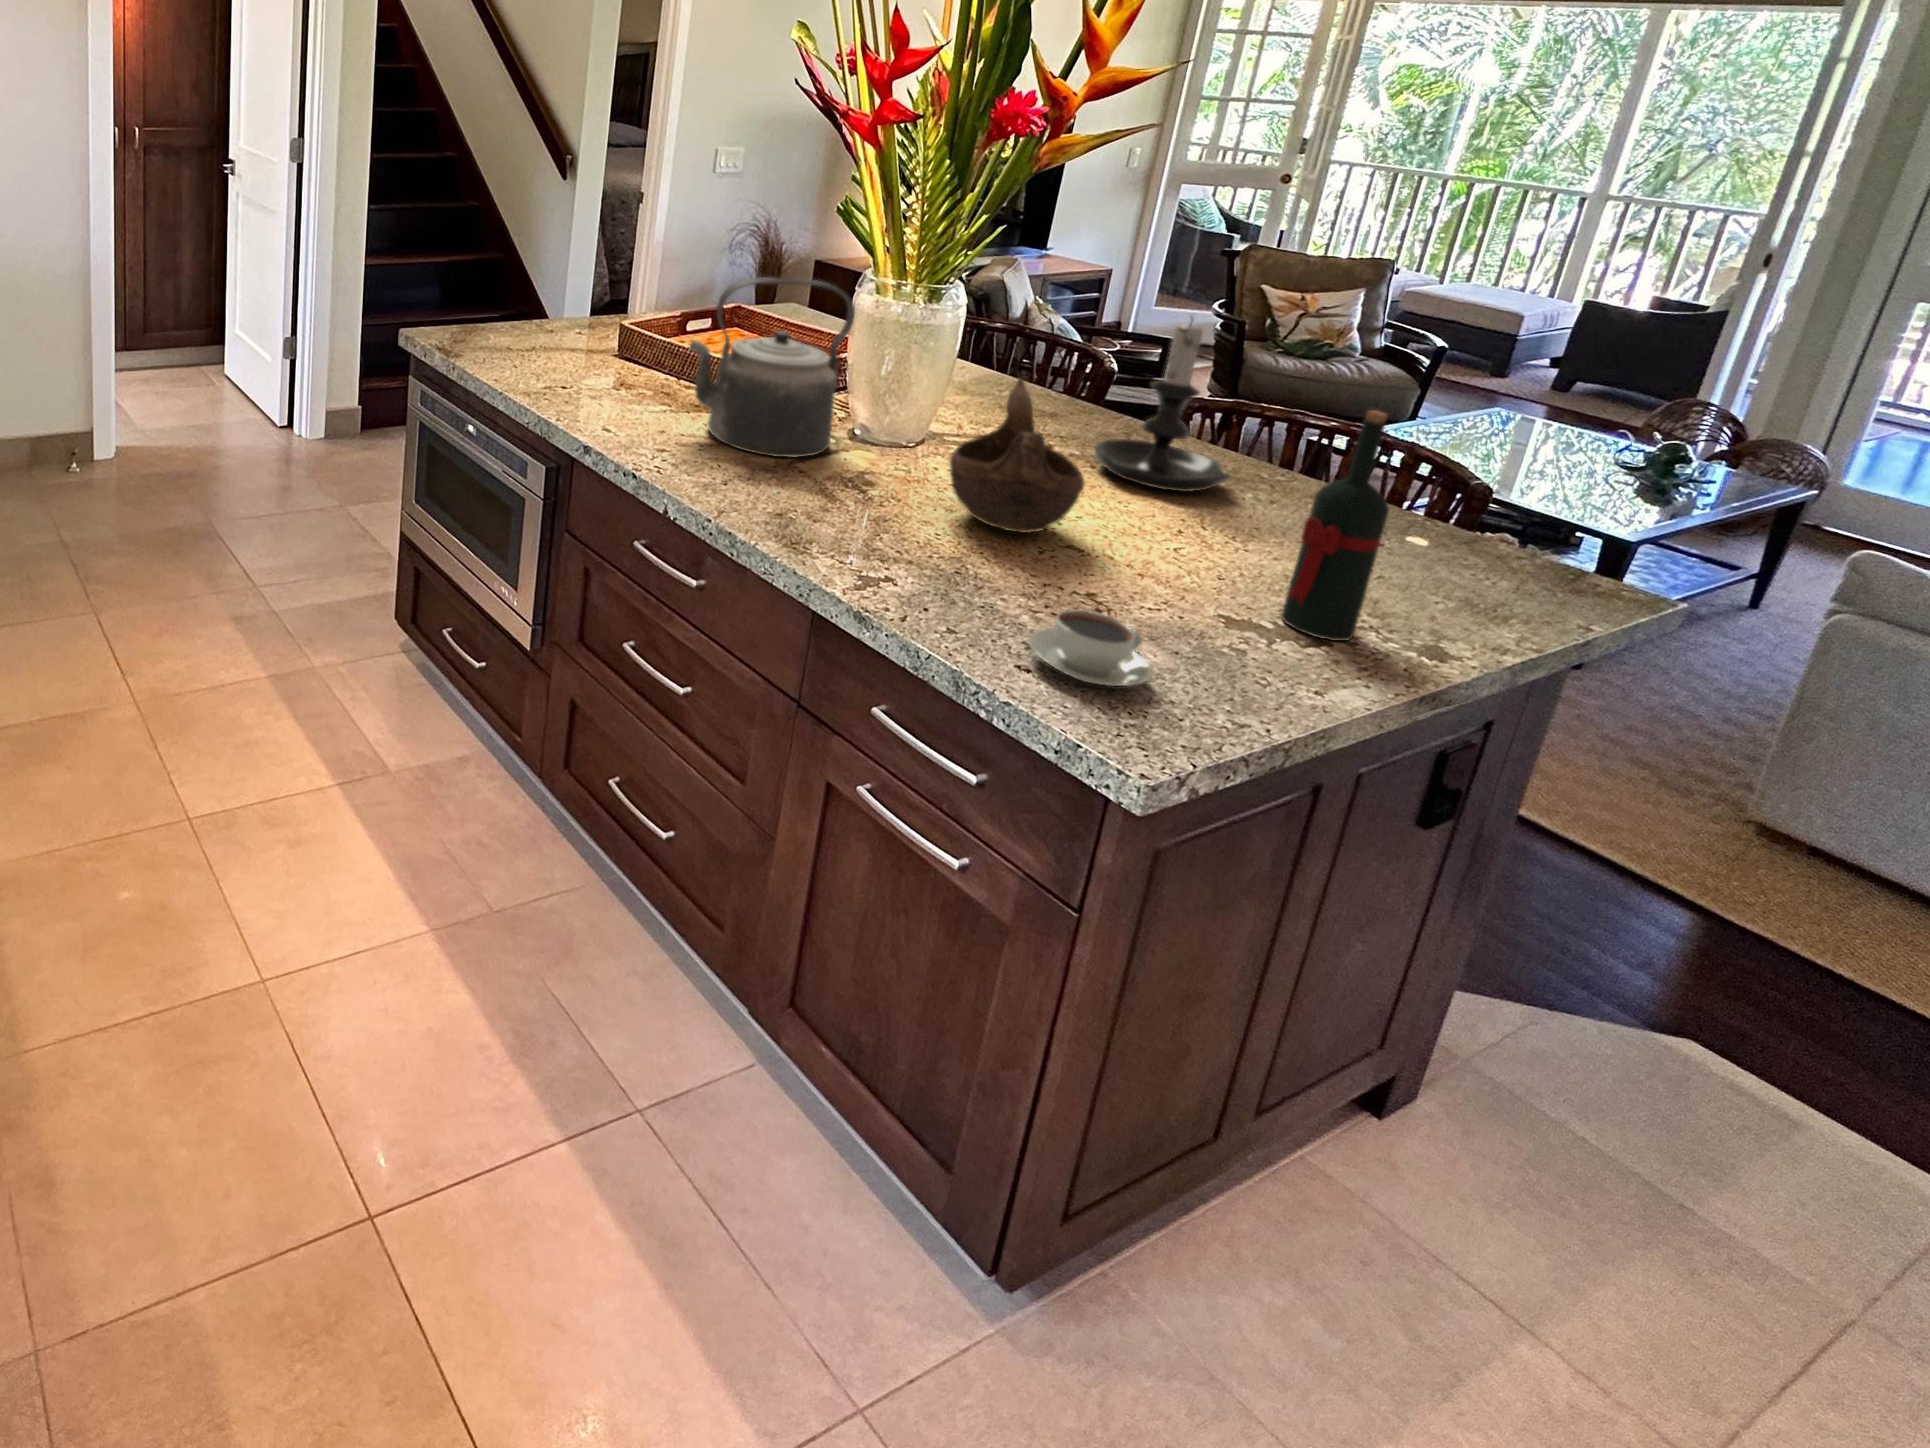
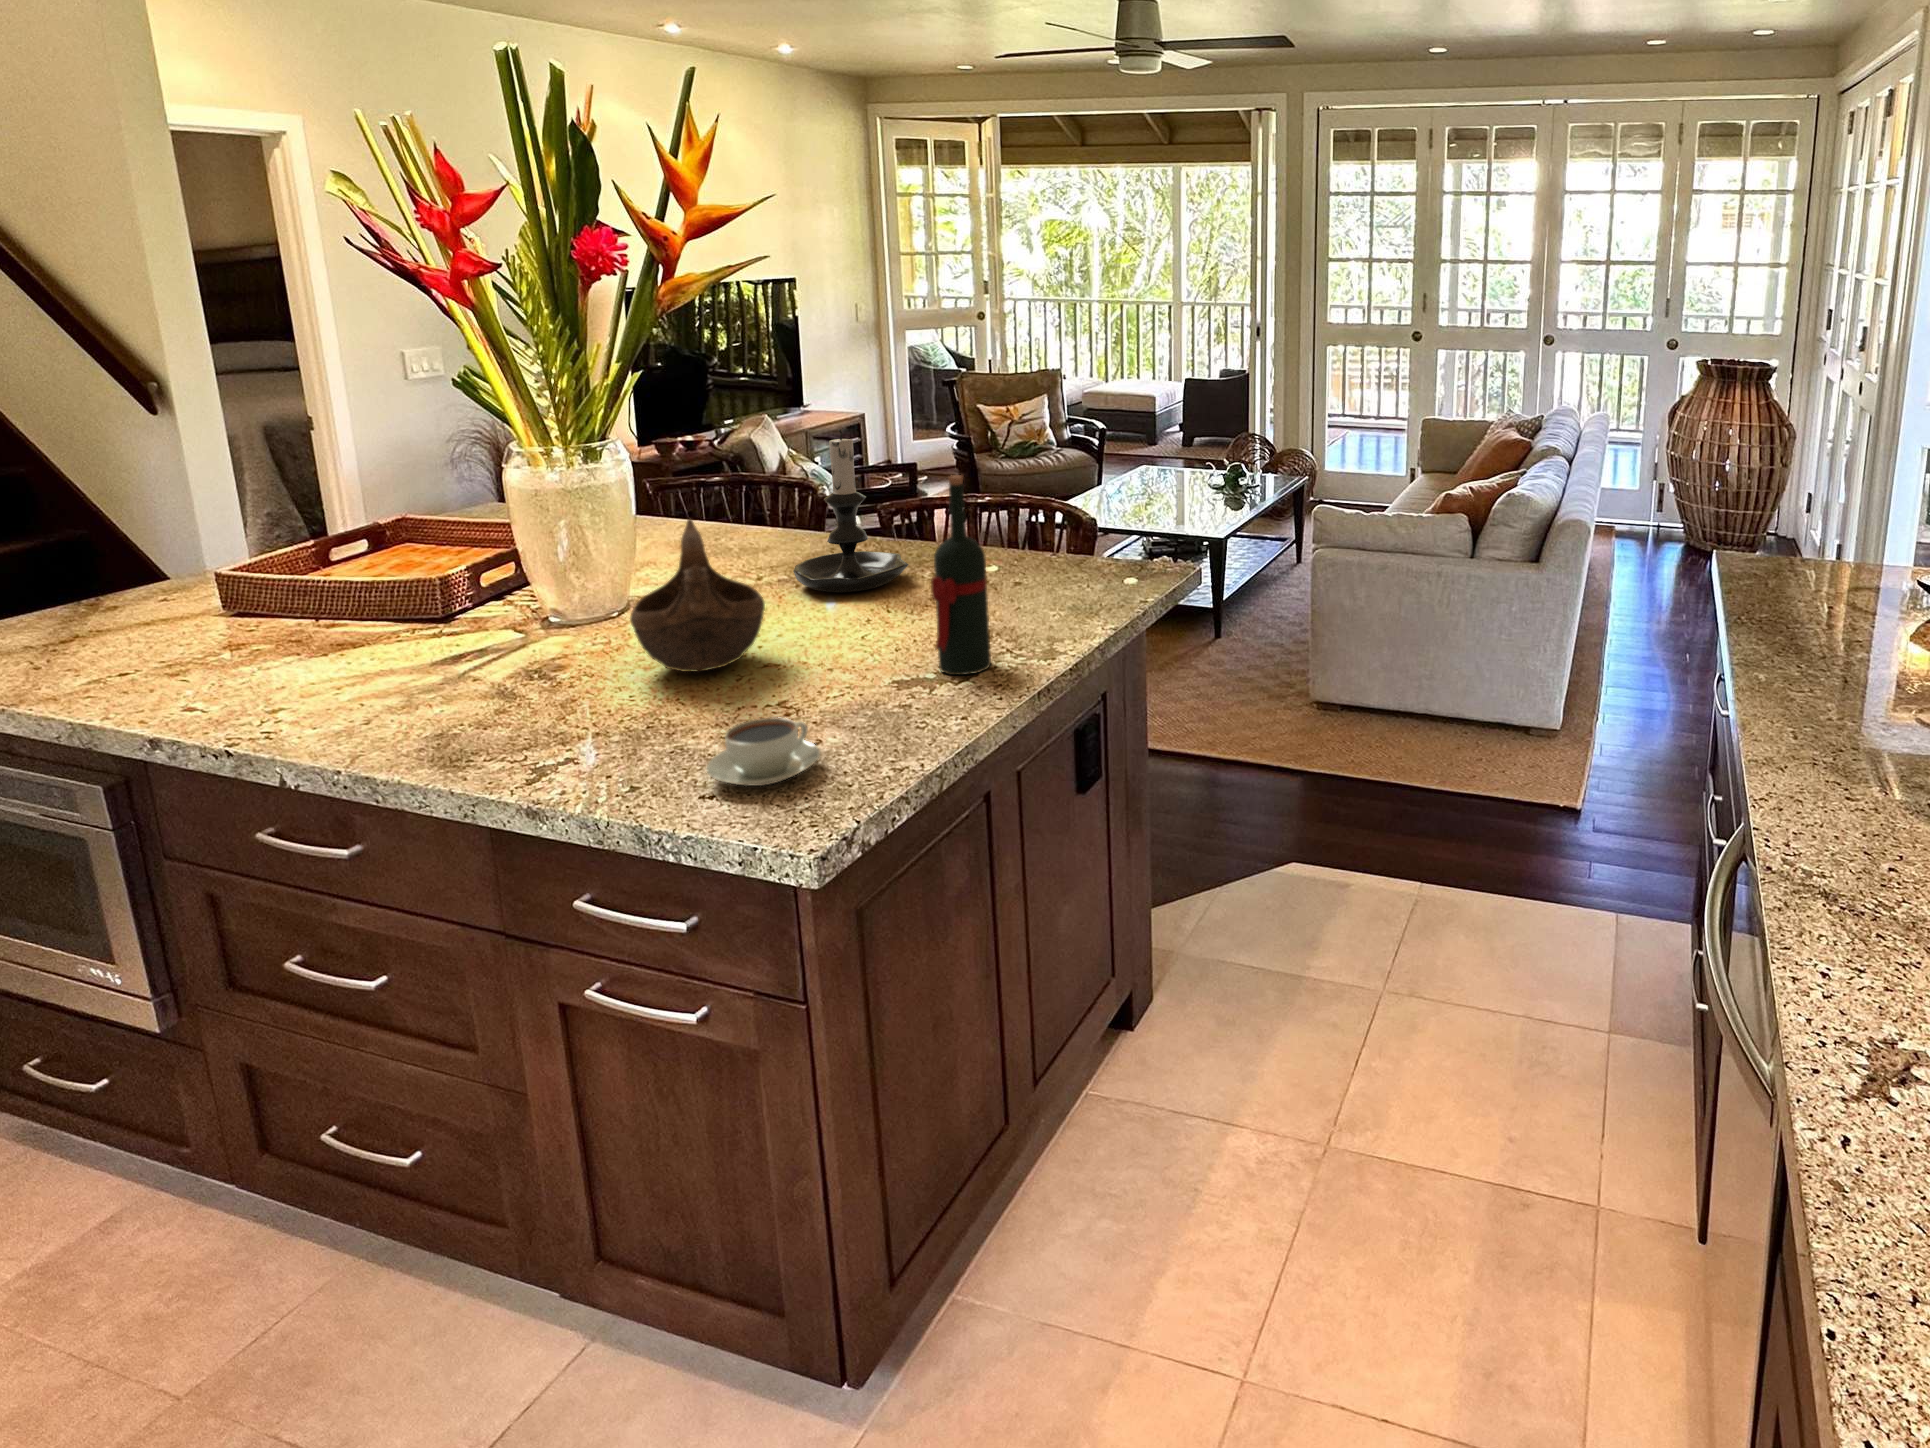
kettle: present [689,277,855,457] -> none [285,465,514,679]

